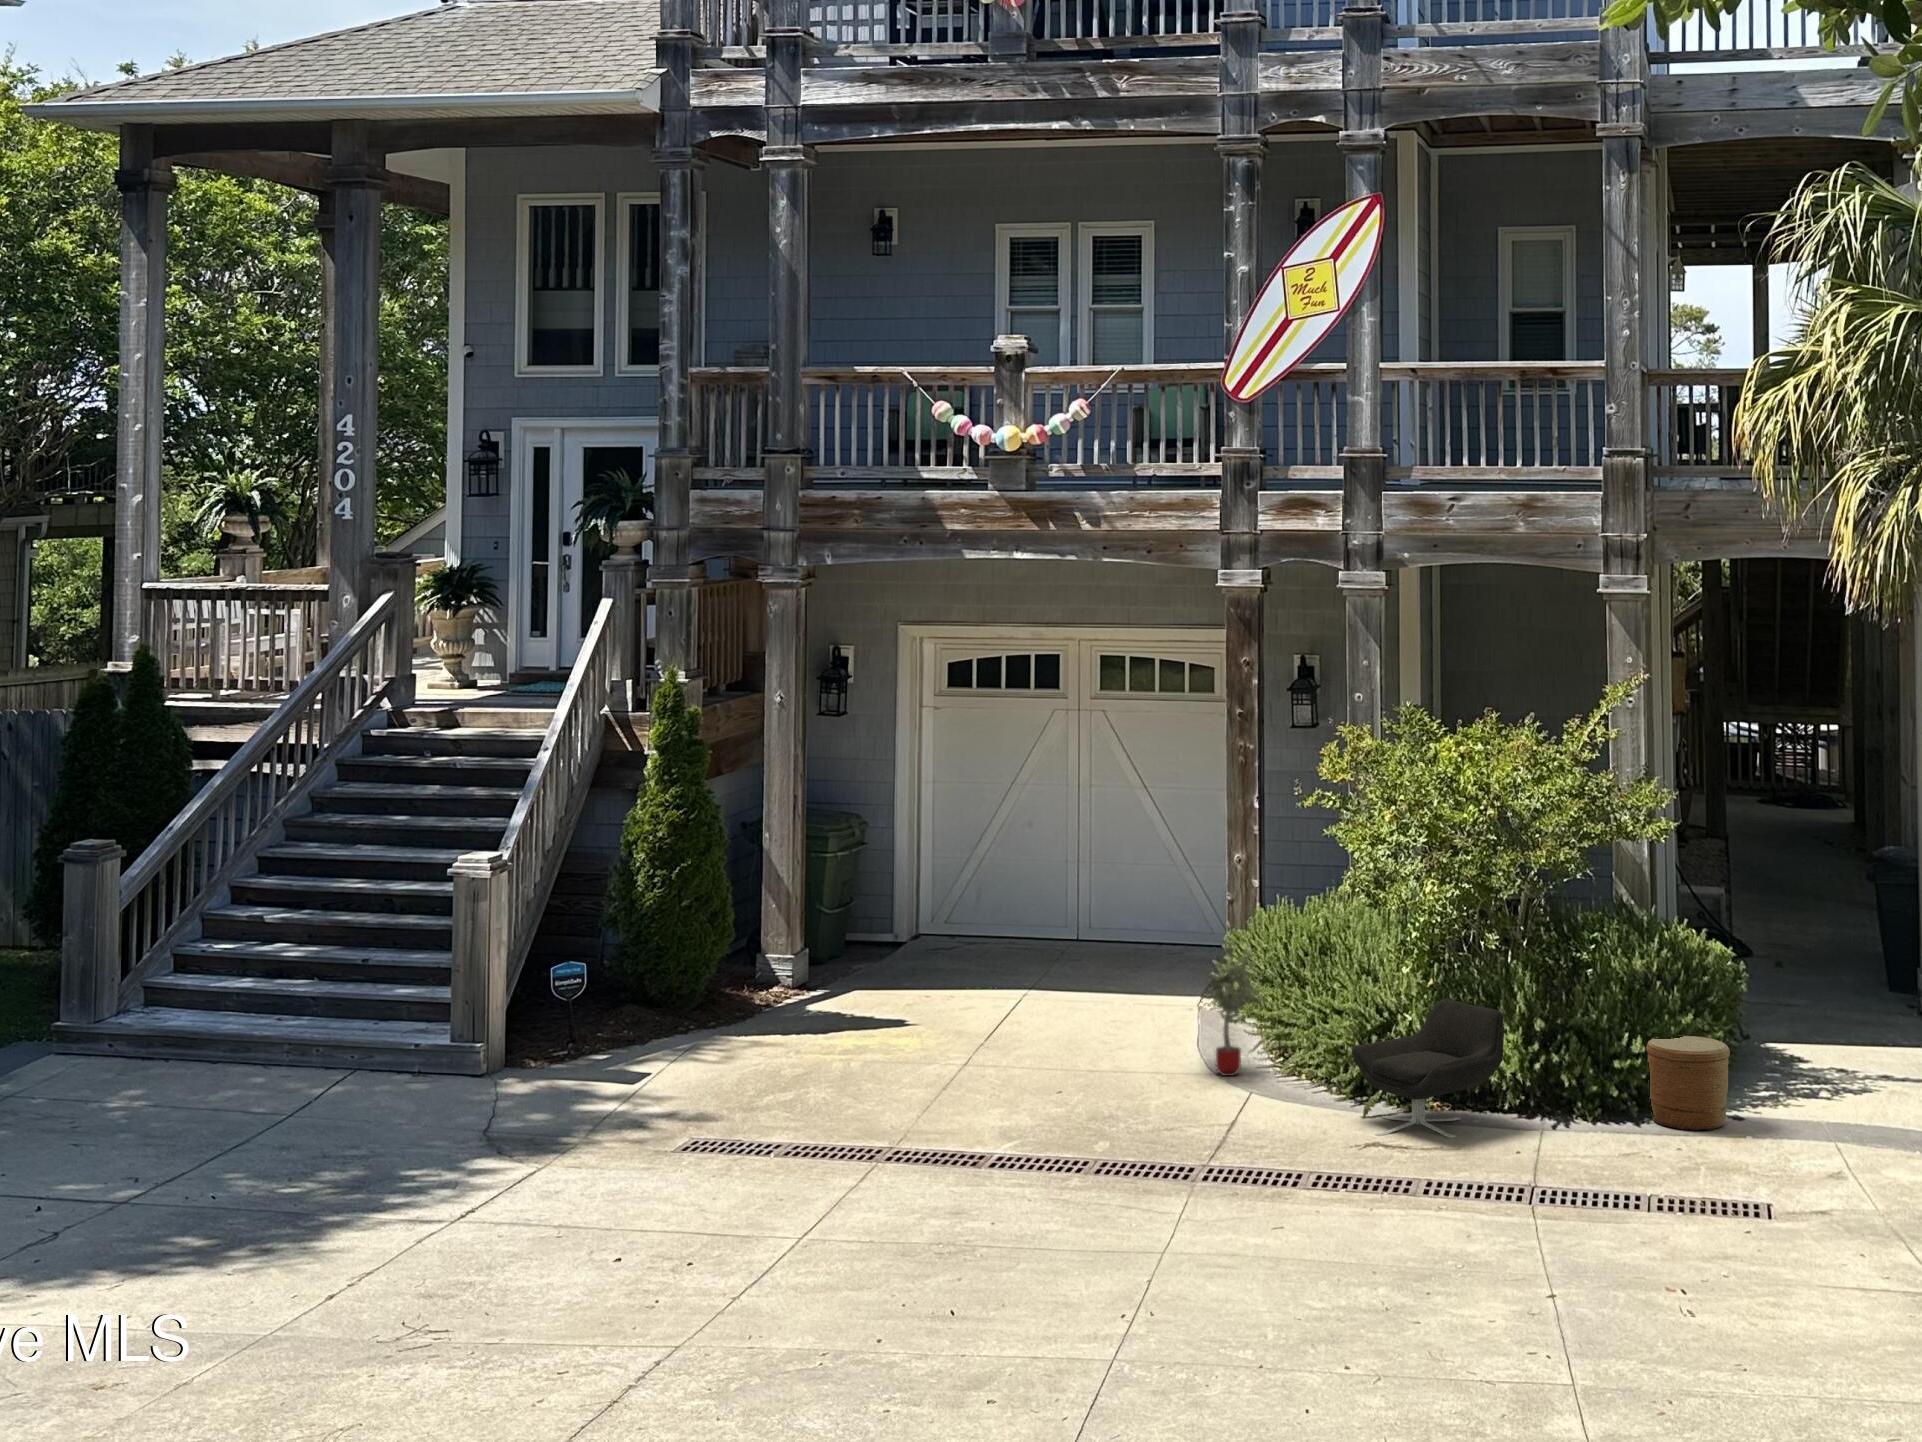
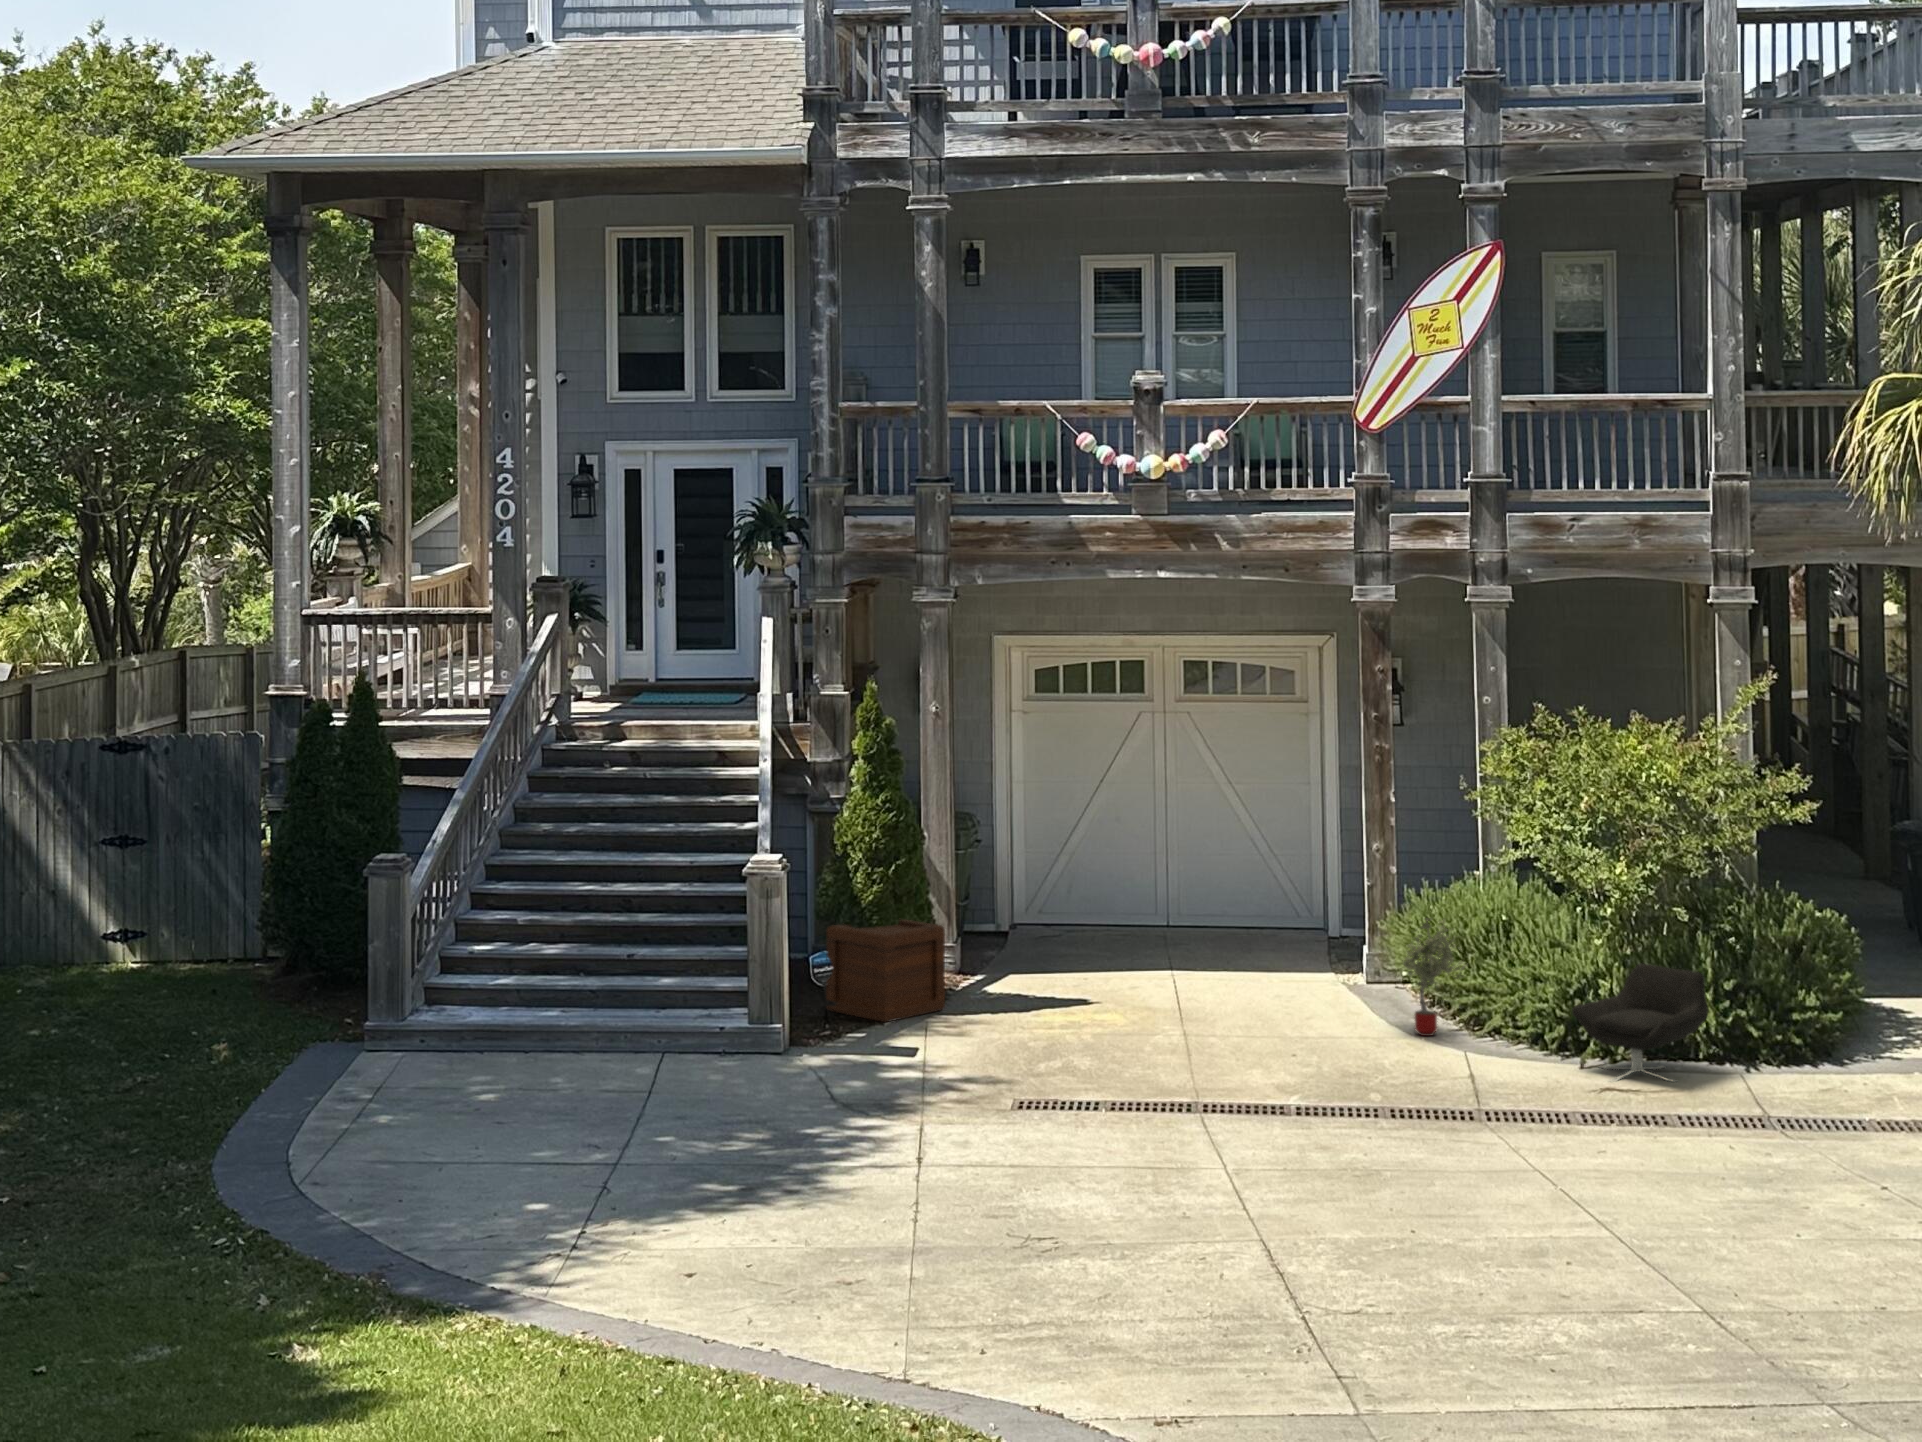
wooden crate: none [596,928,728,1046] -> present [826,920,945,1022]
woven basket: present [1646,1036,1730,1131] -> none [1820,991,1896,1072]

